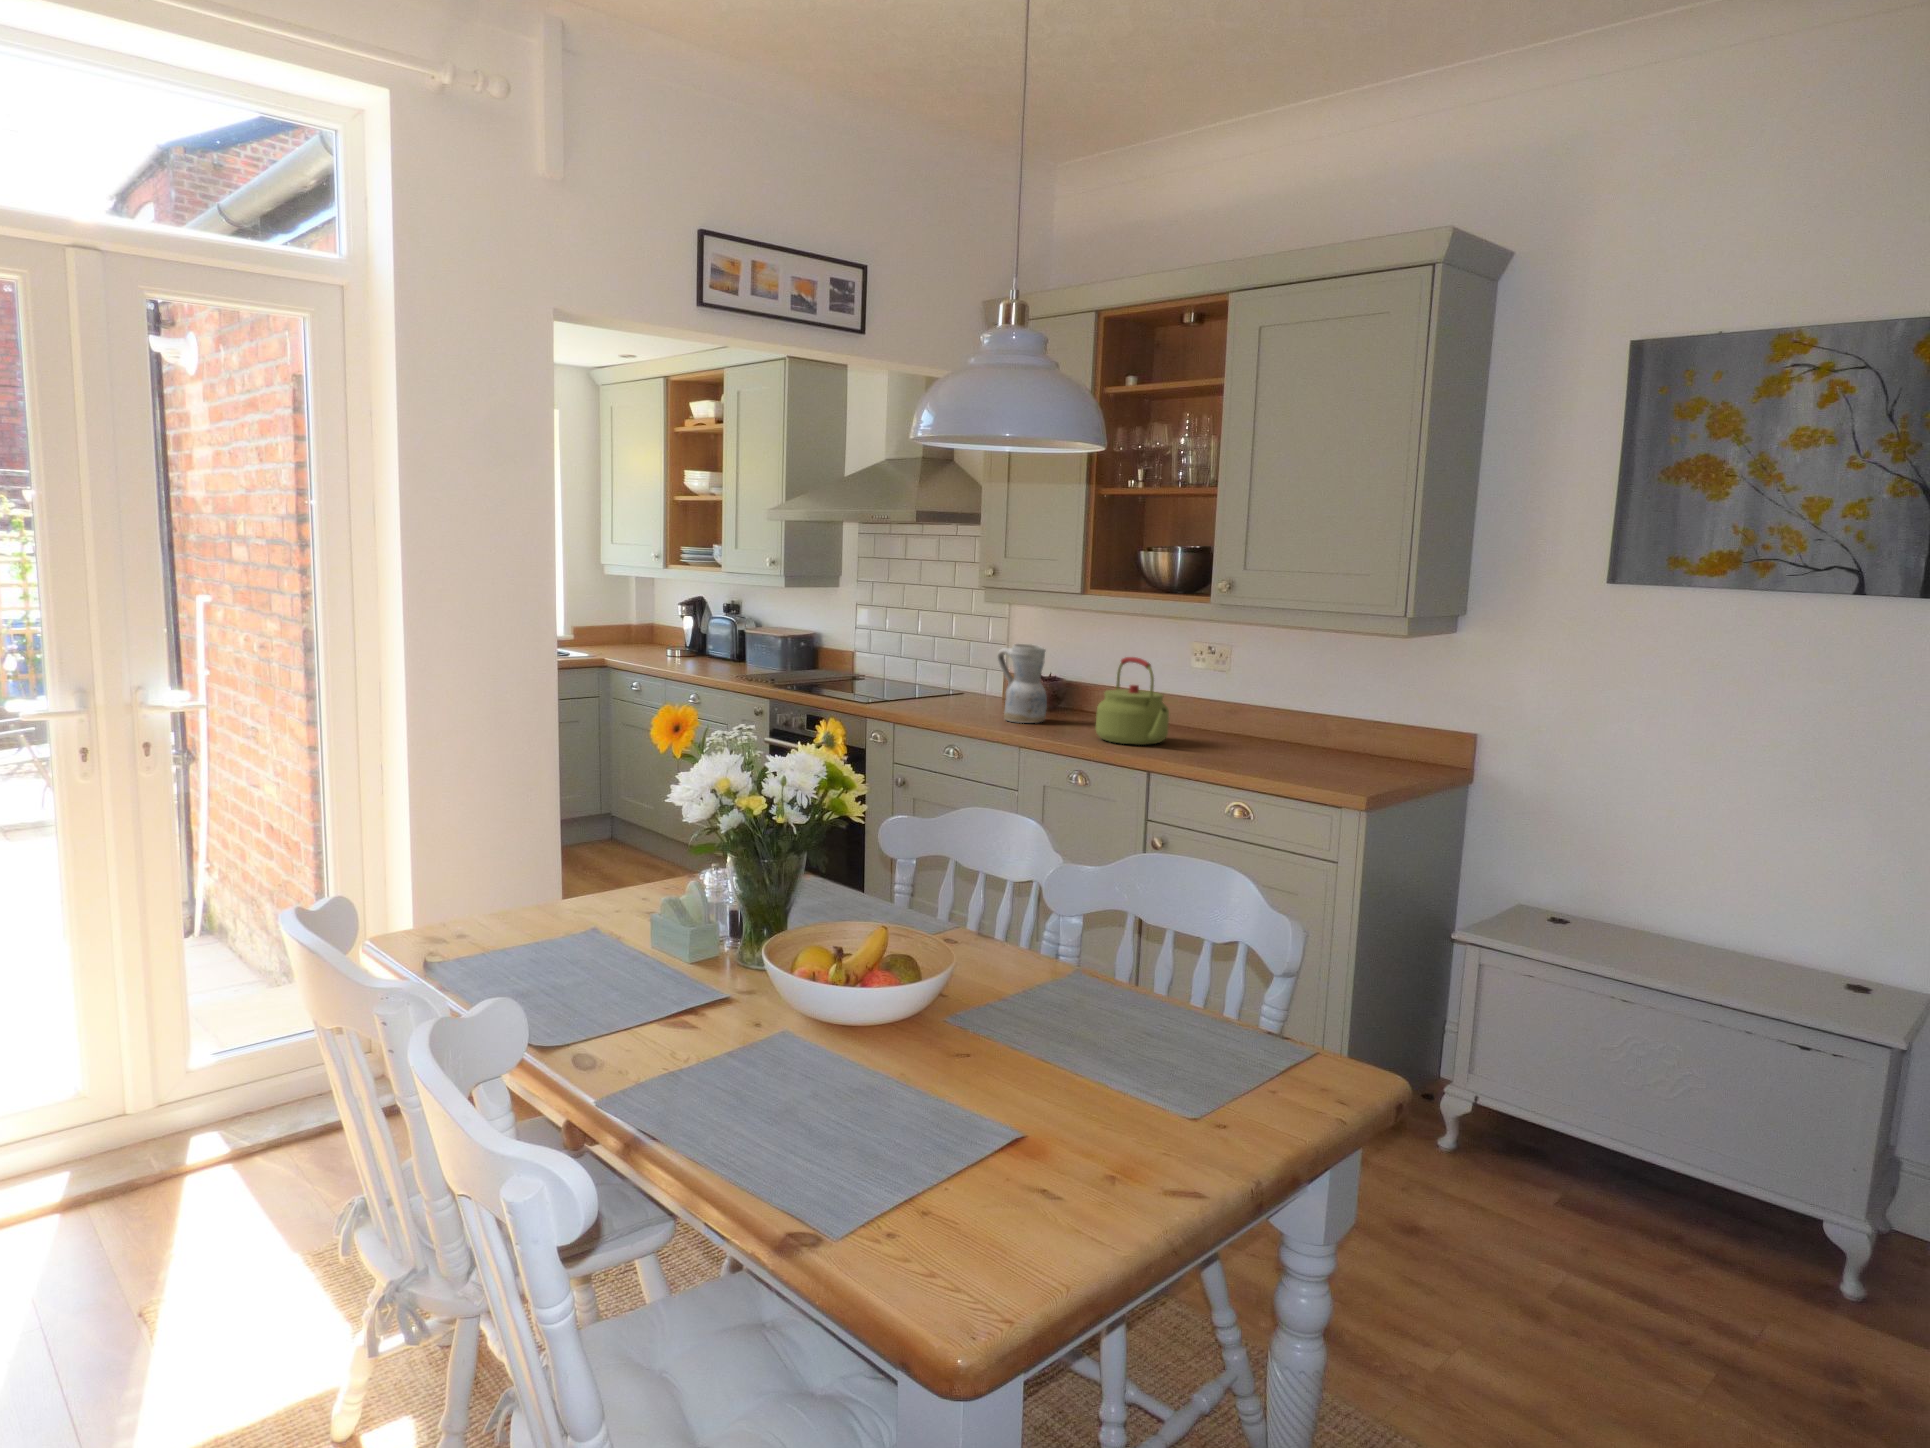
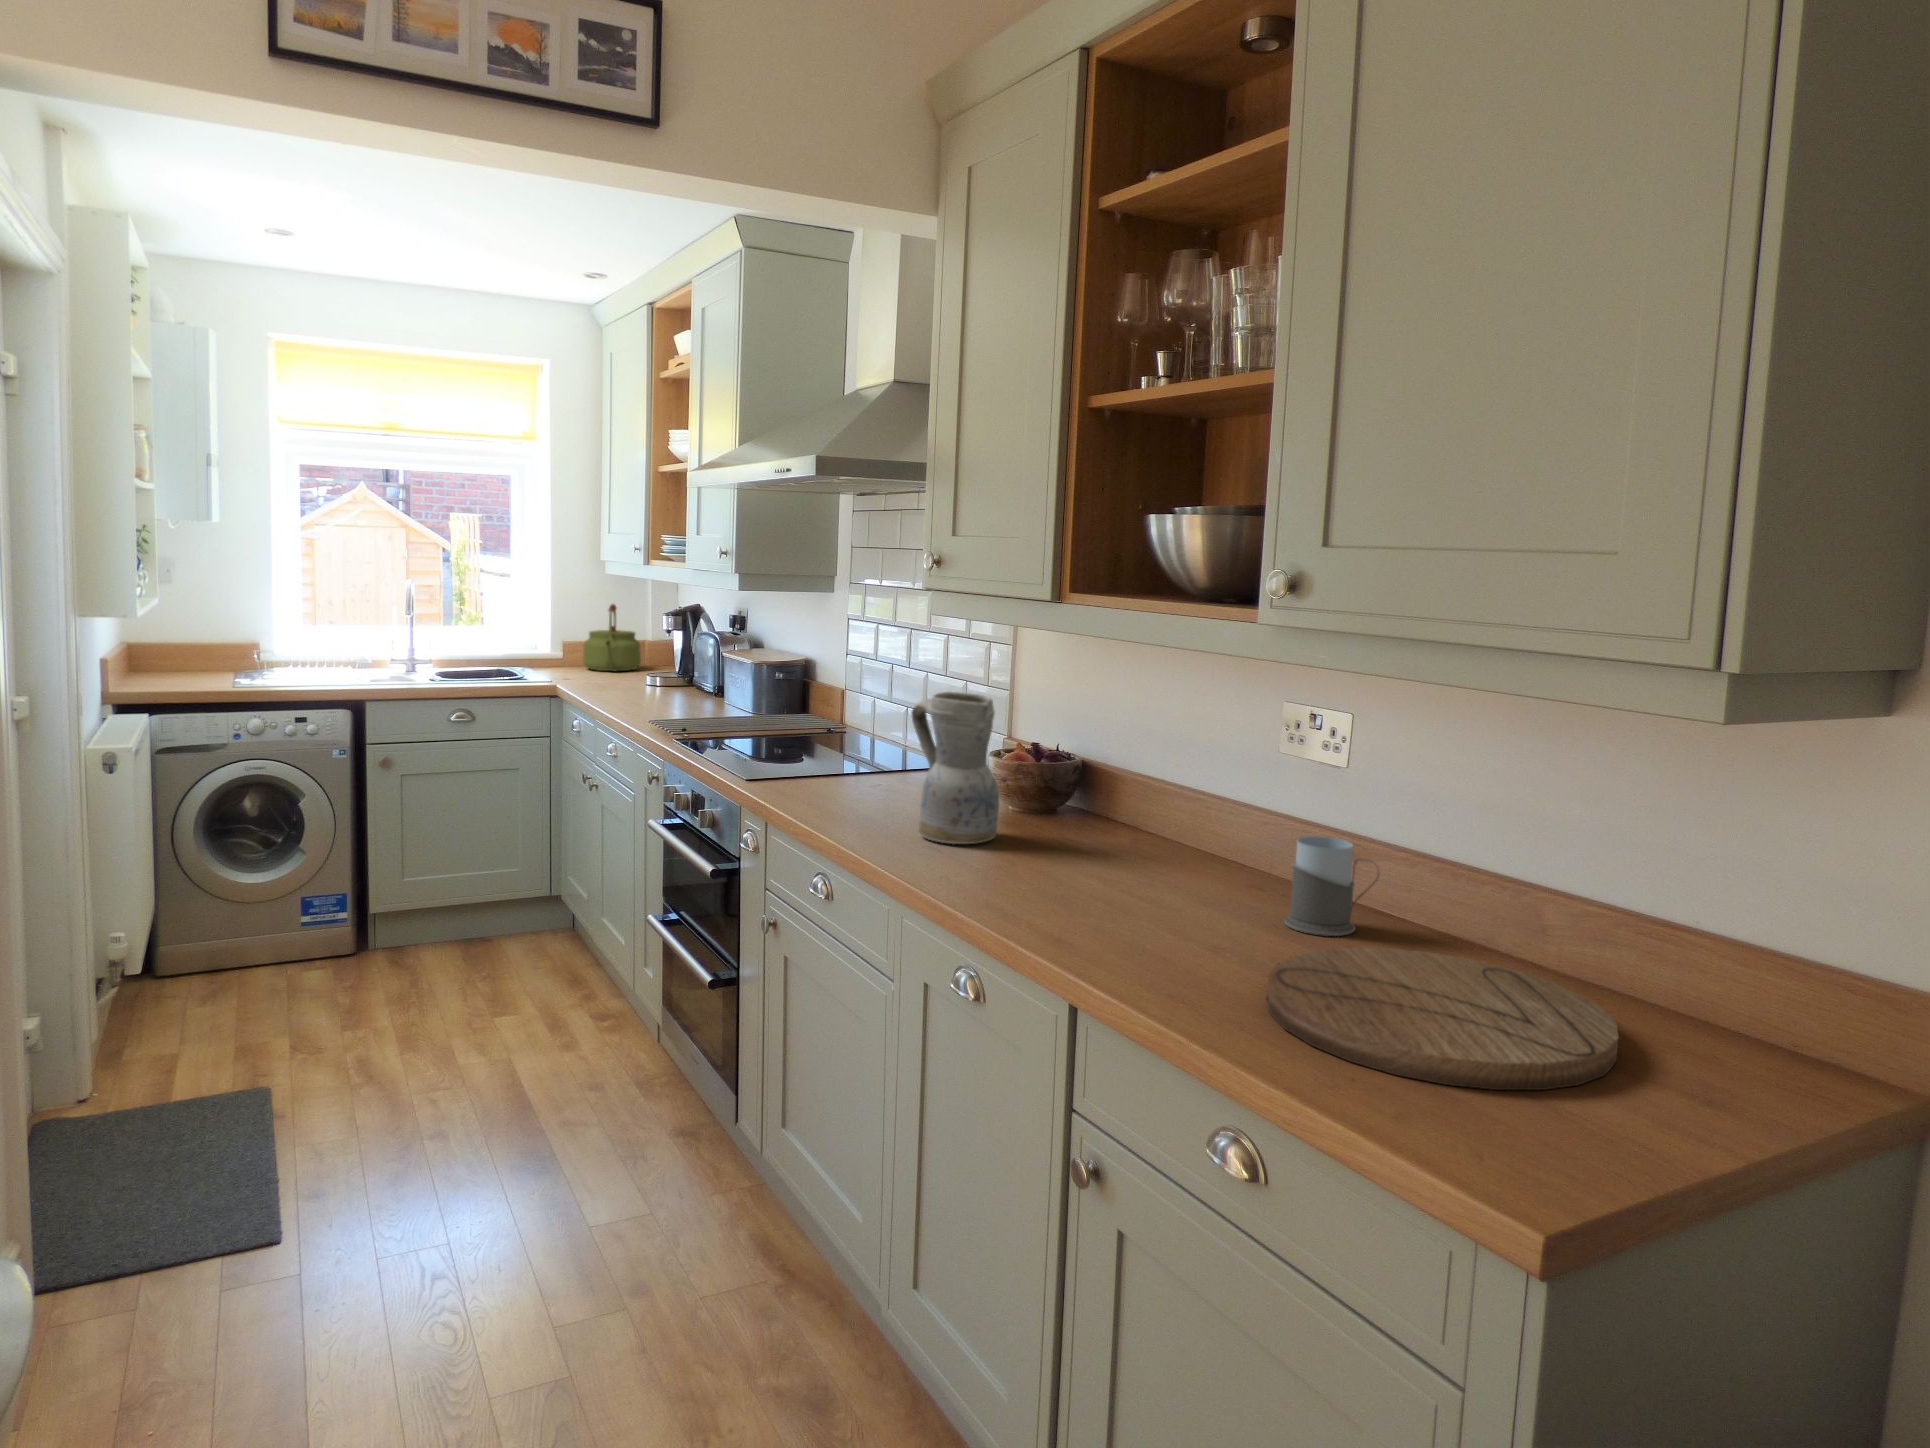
kettle: present [1095,657,1169,745] -> present [583,604,641,671]
mug: none [1213,702,1255,745] -> present [1284,836,1379,936]
cutting board: none [1233,743,1368,776] -> present [1267,948,1619,1090]

